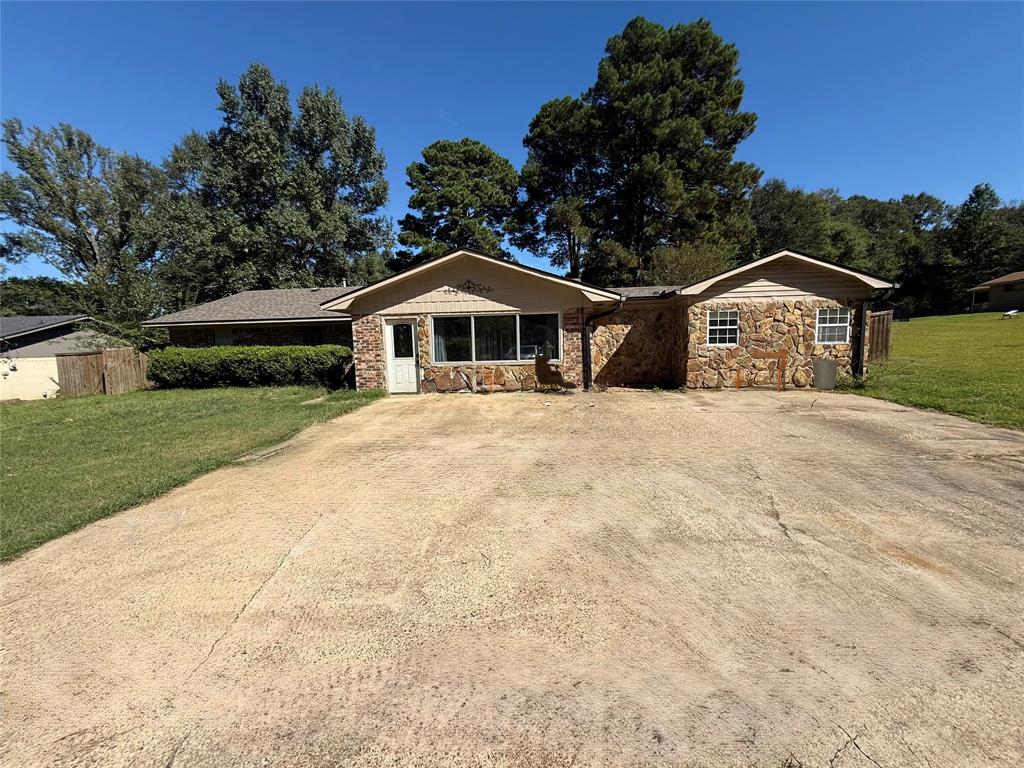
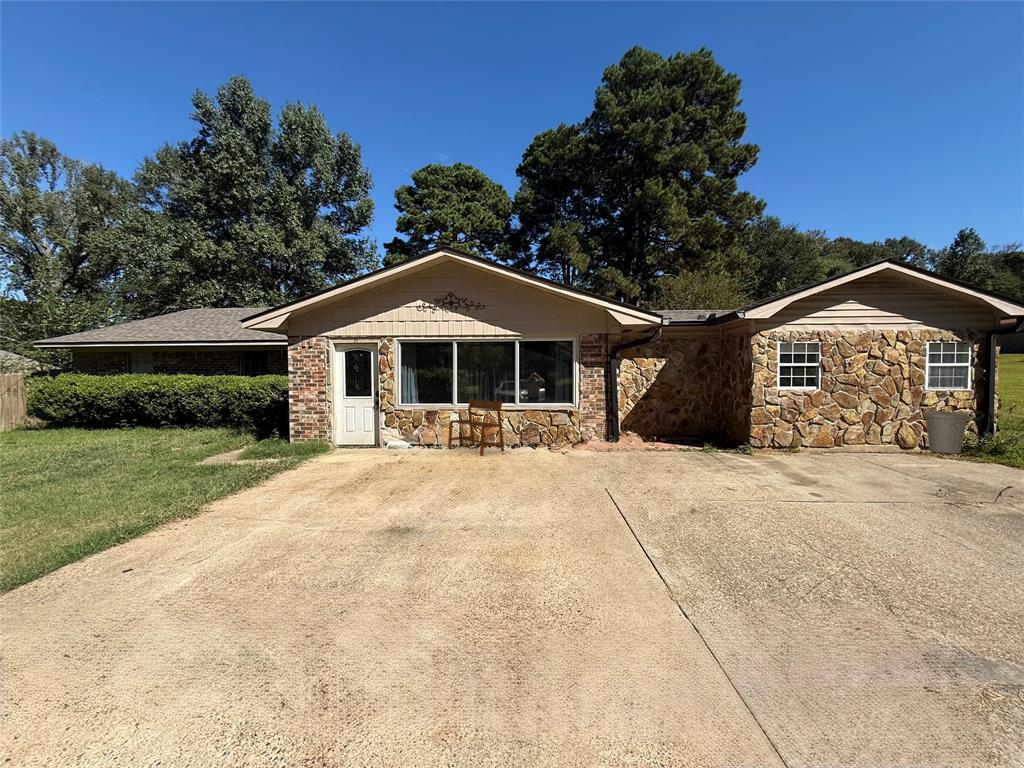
bench: present [736,352,787,392] -> present [448,399,504,456]
lounge chair: present [535,355,577,394] -> none [541,397,601,455]

